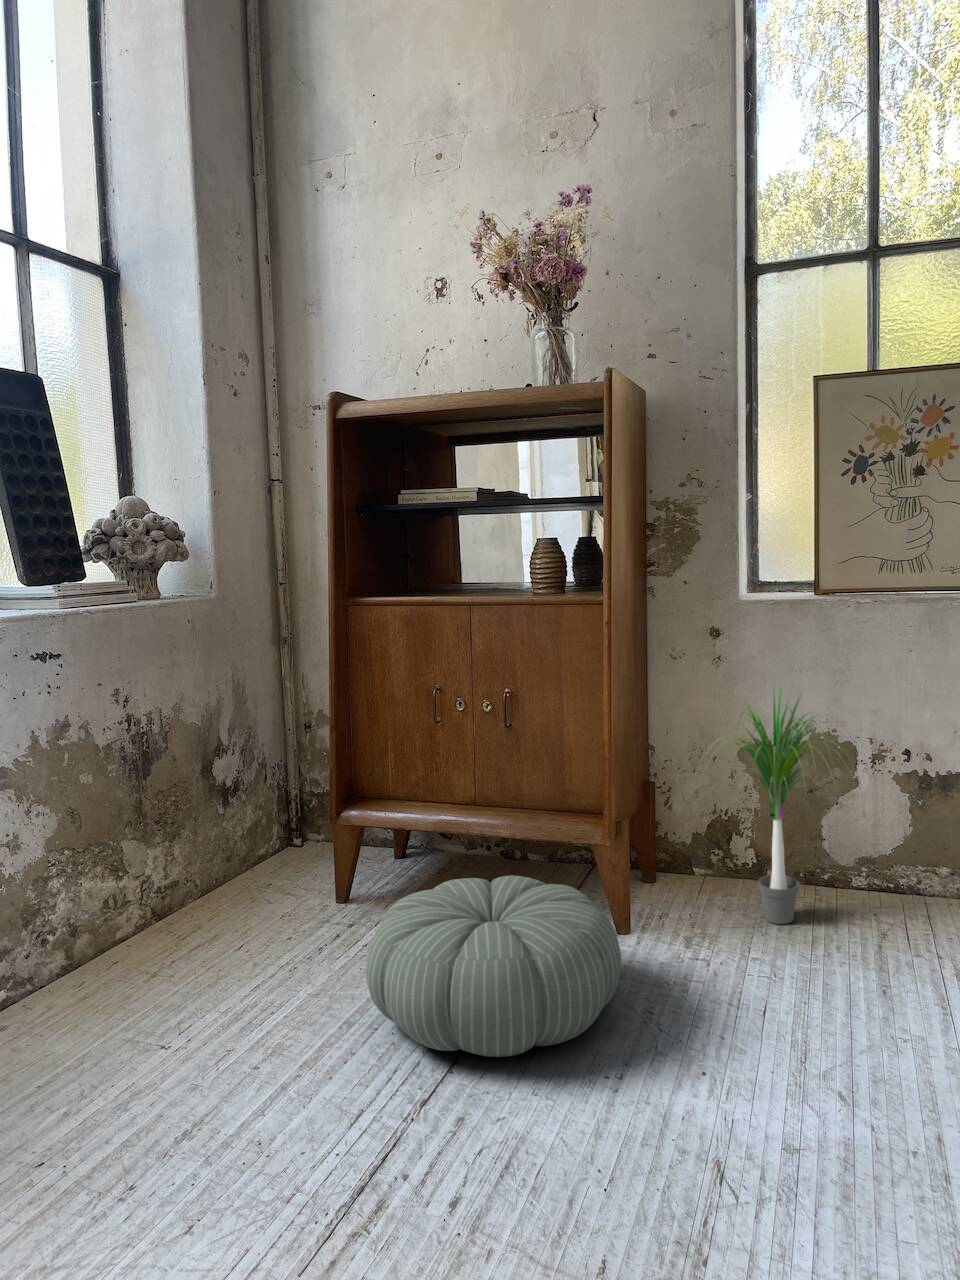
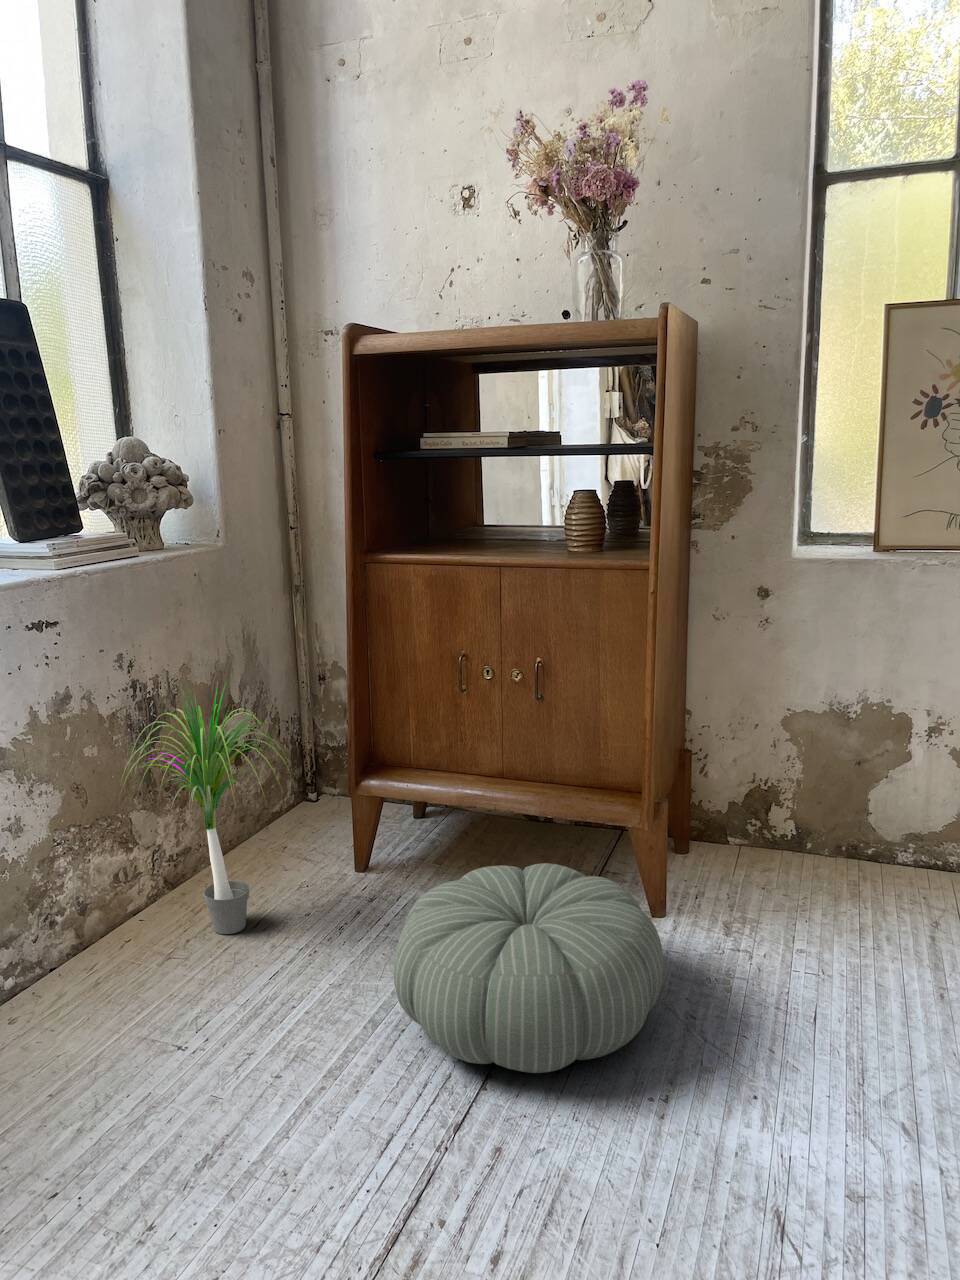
potted plant: present [708,687,849,924] -> present [123,681,285,934]

